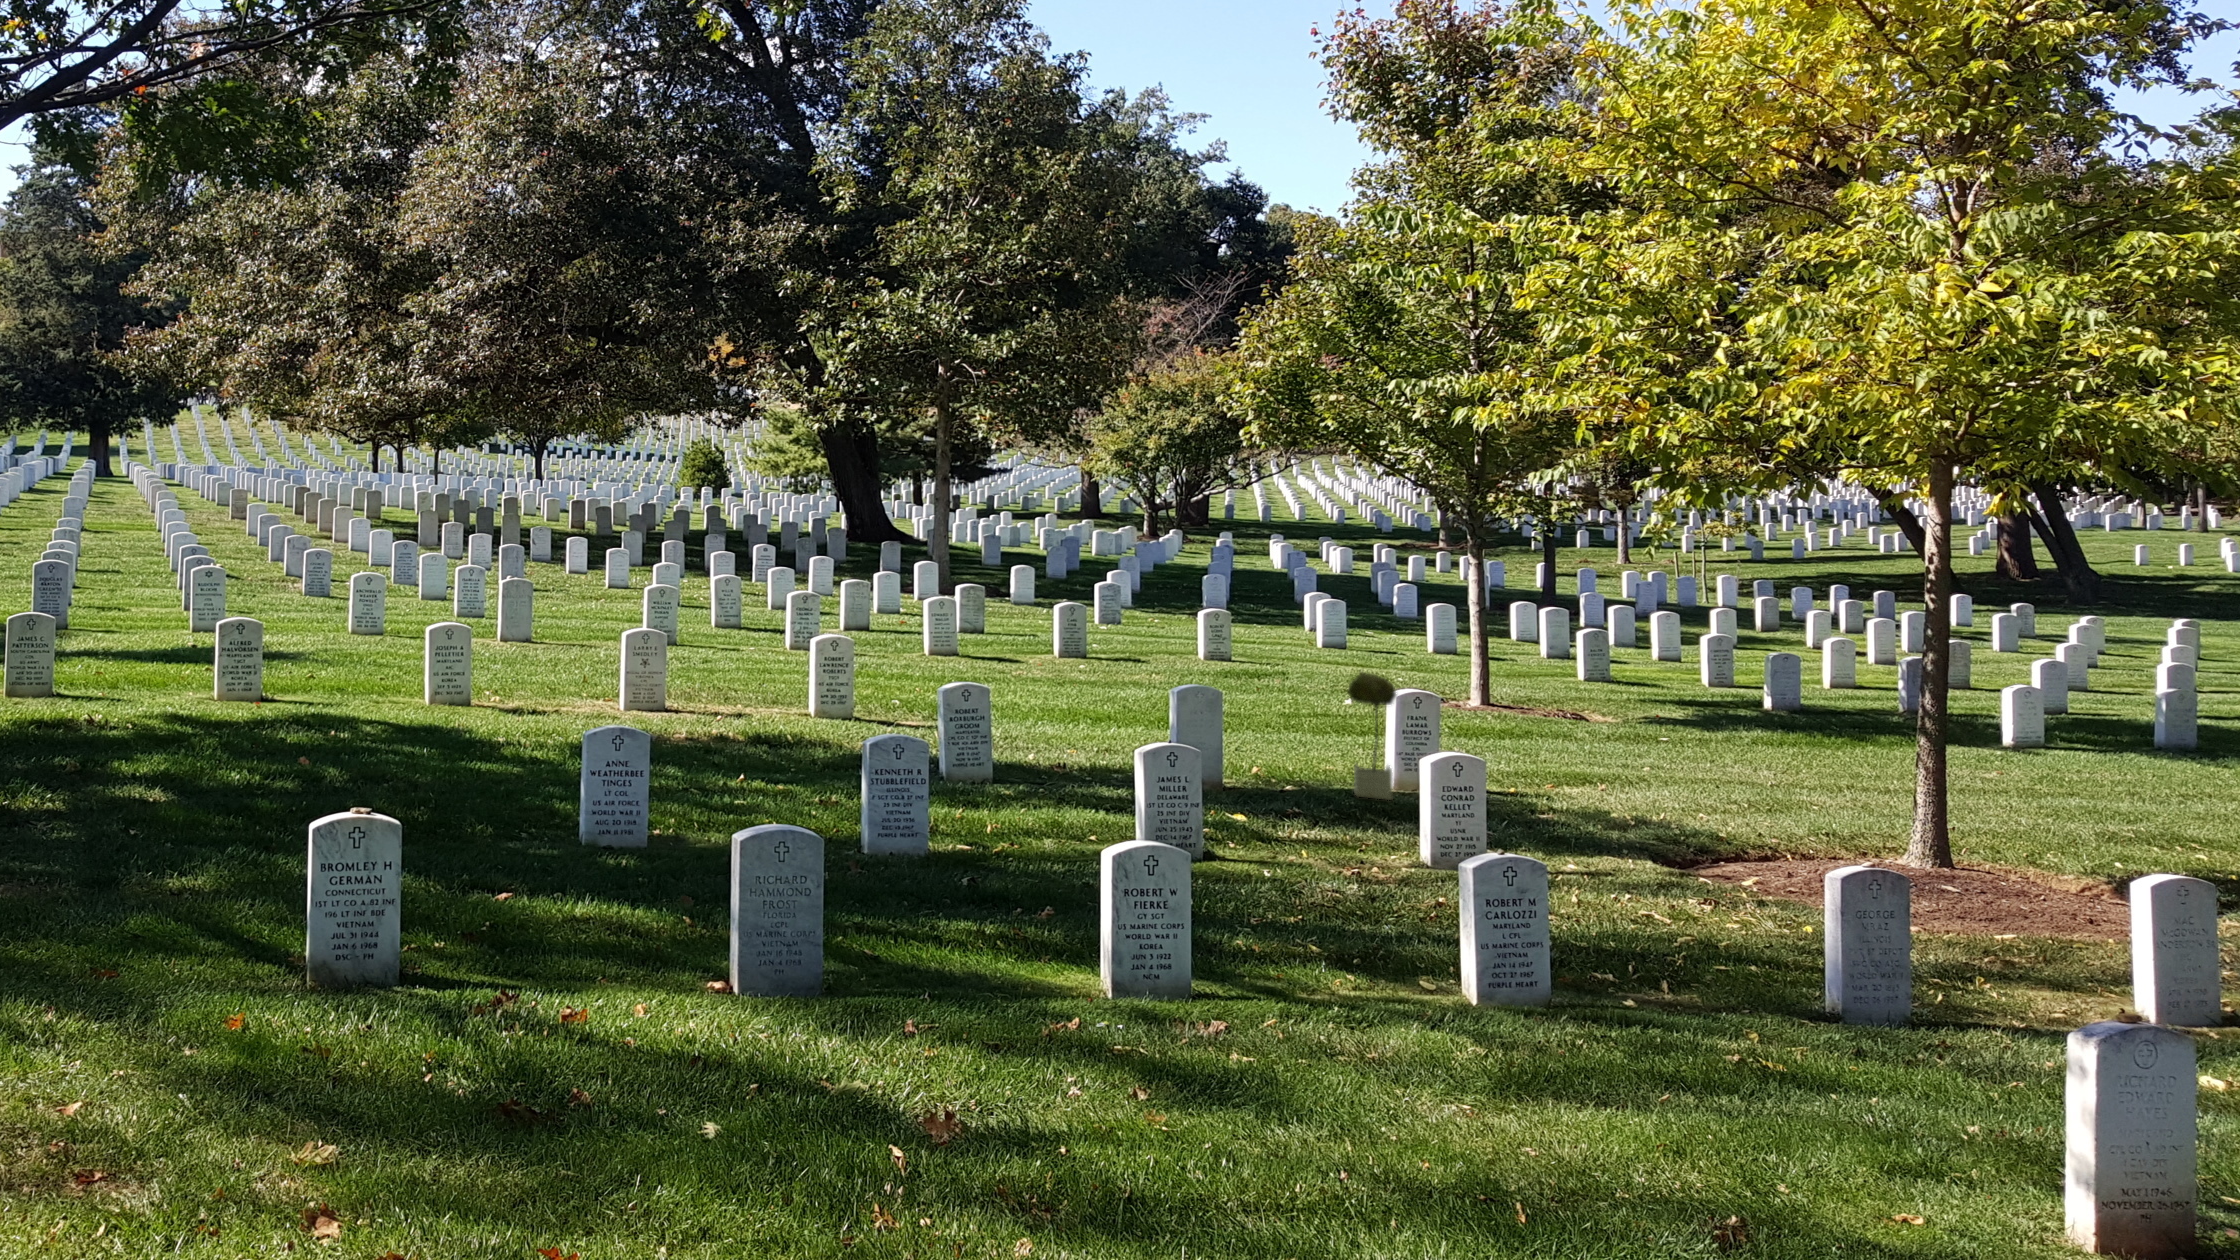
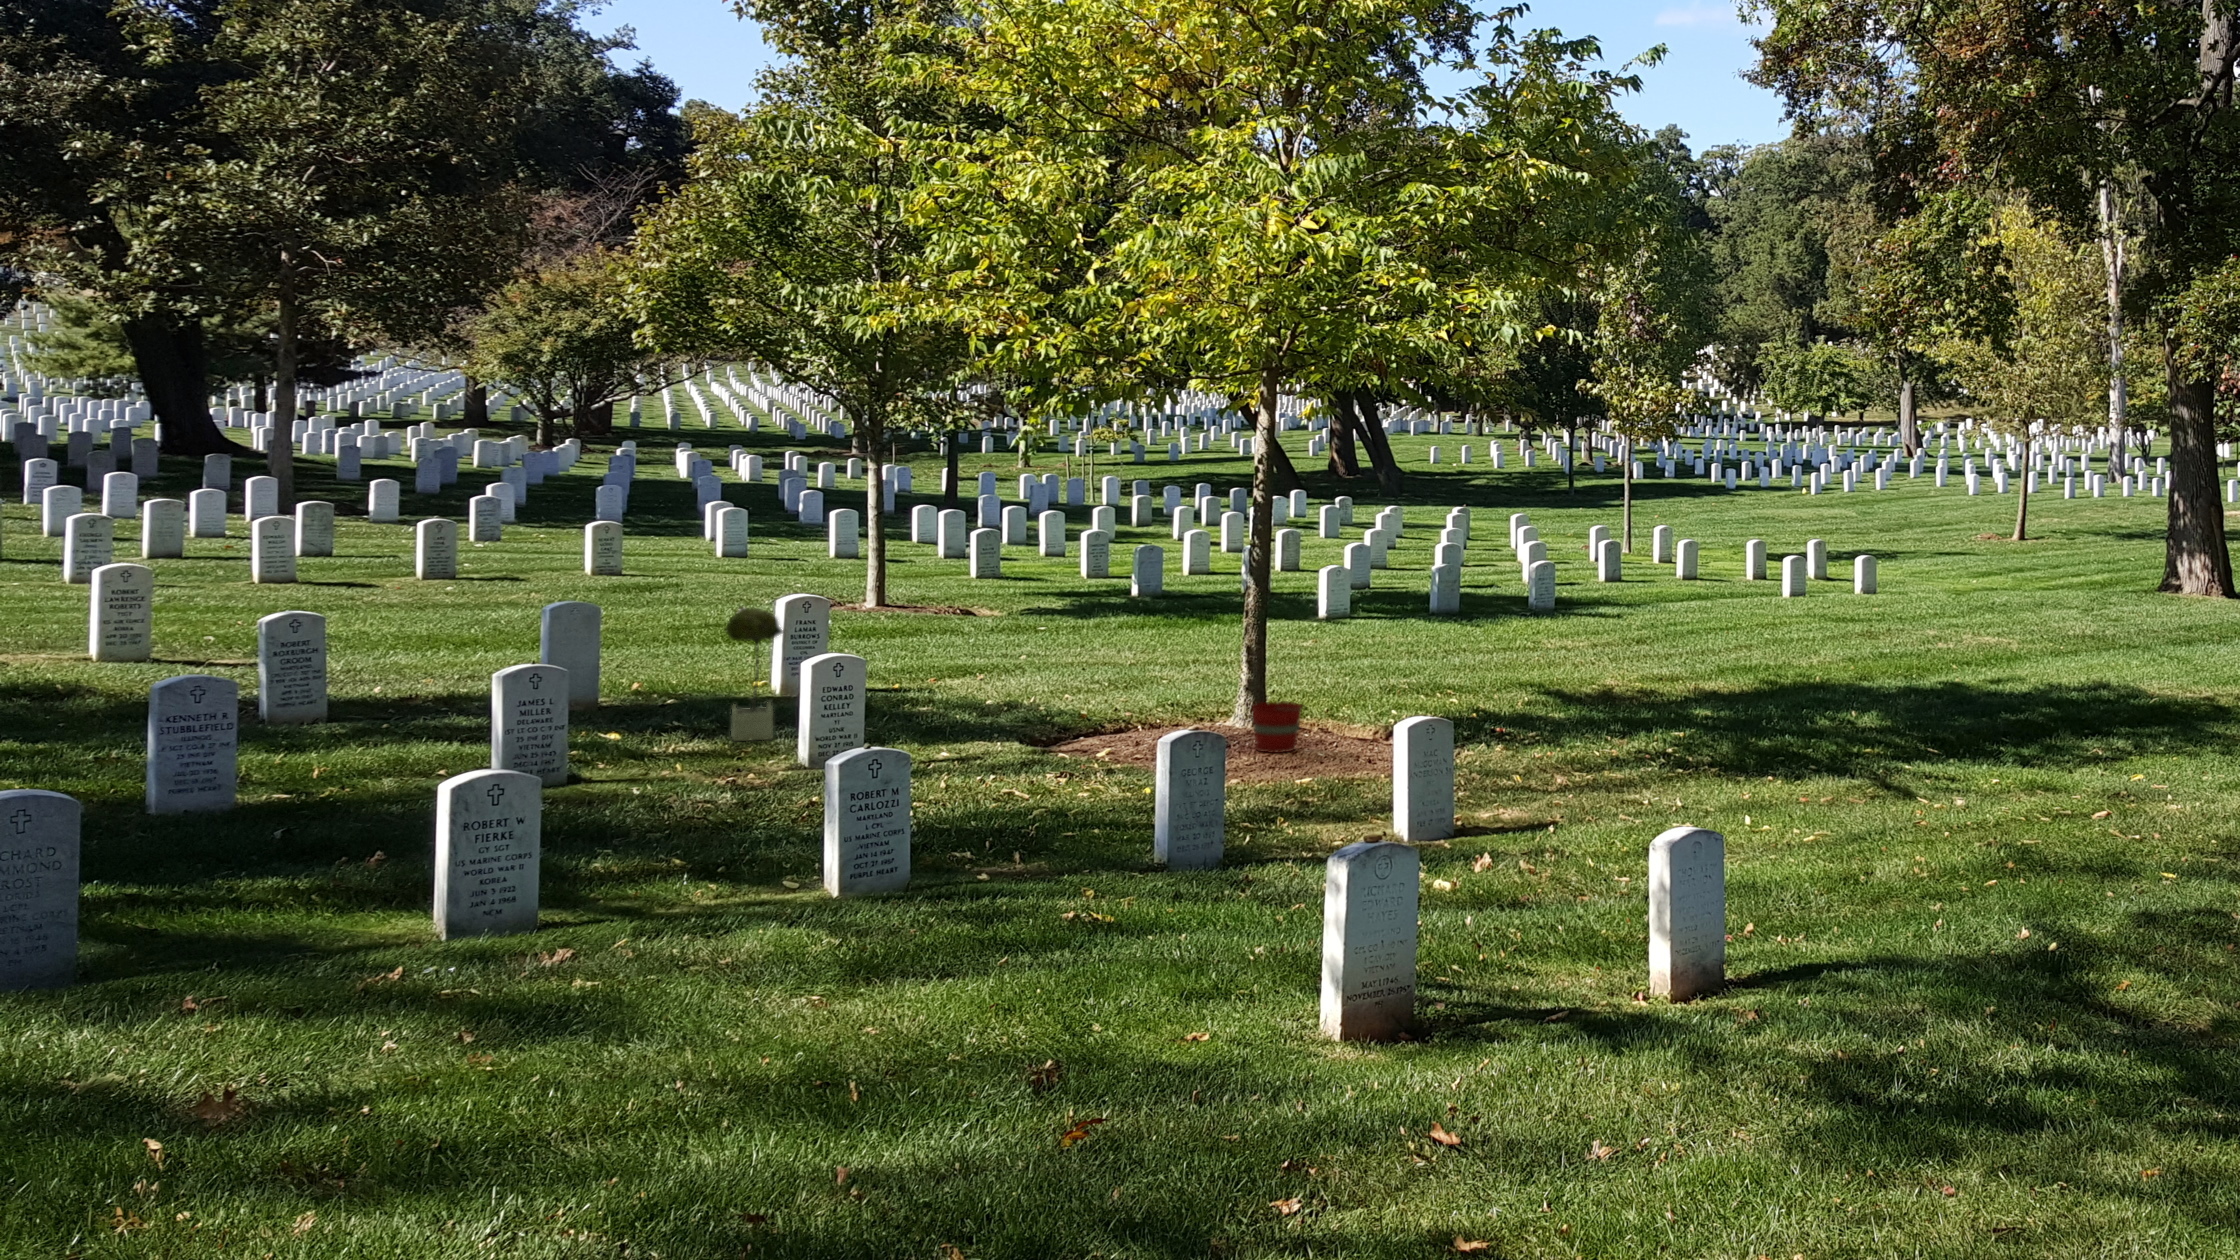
bucket: none [1929,839,2004,901] -> present [1252,701,1305,753]

